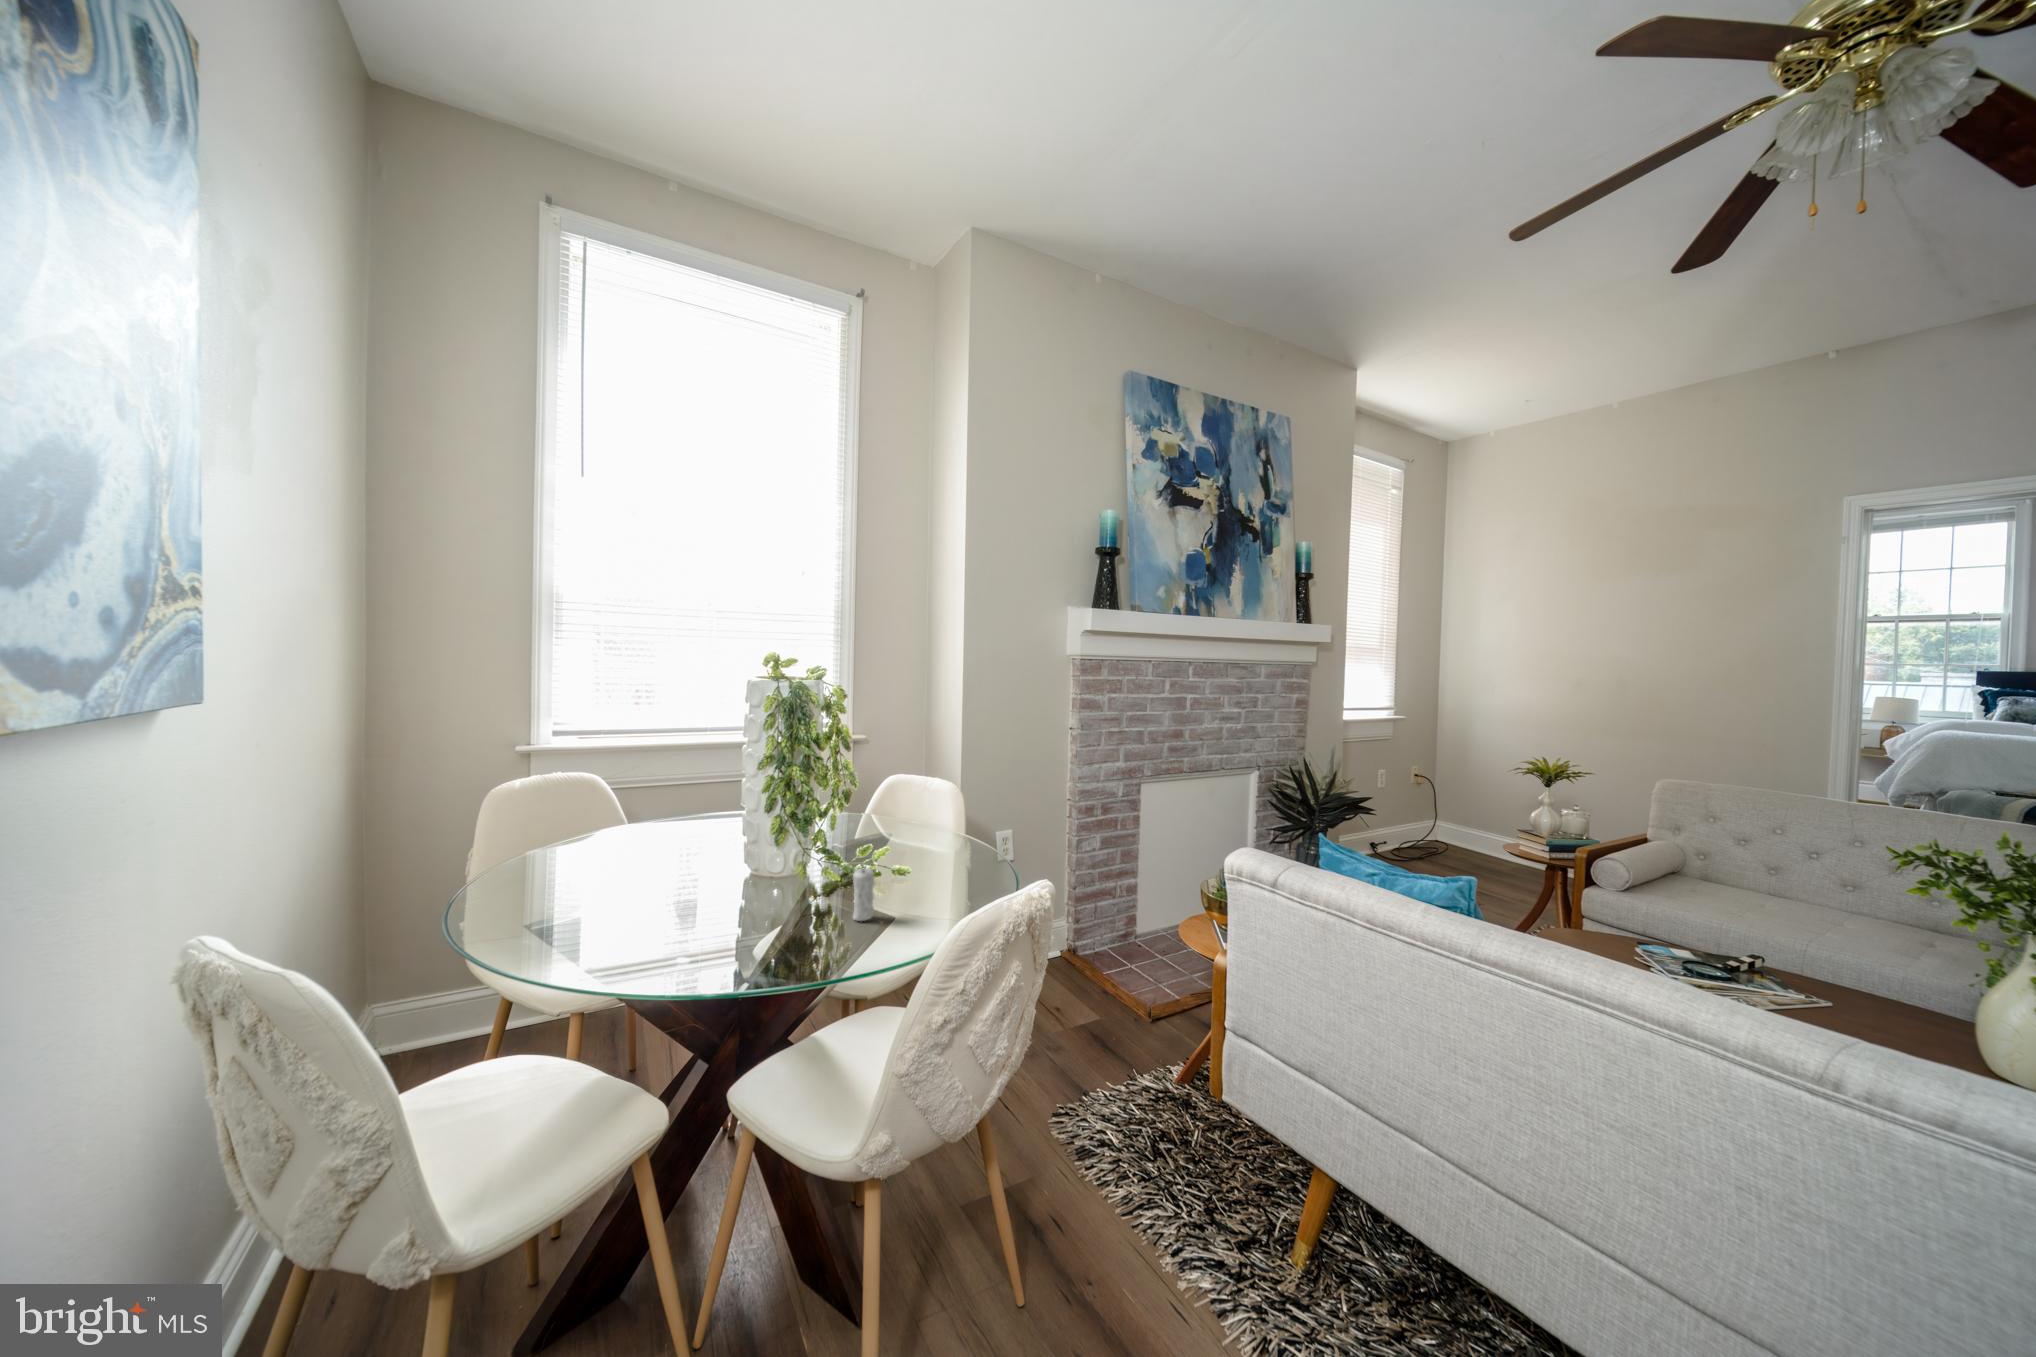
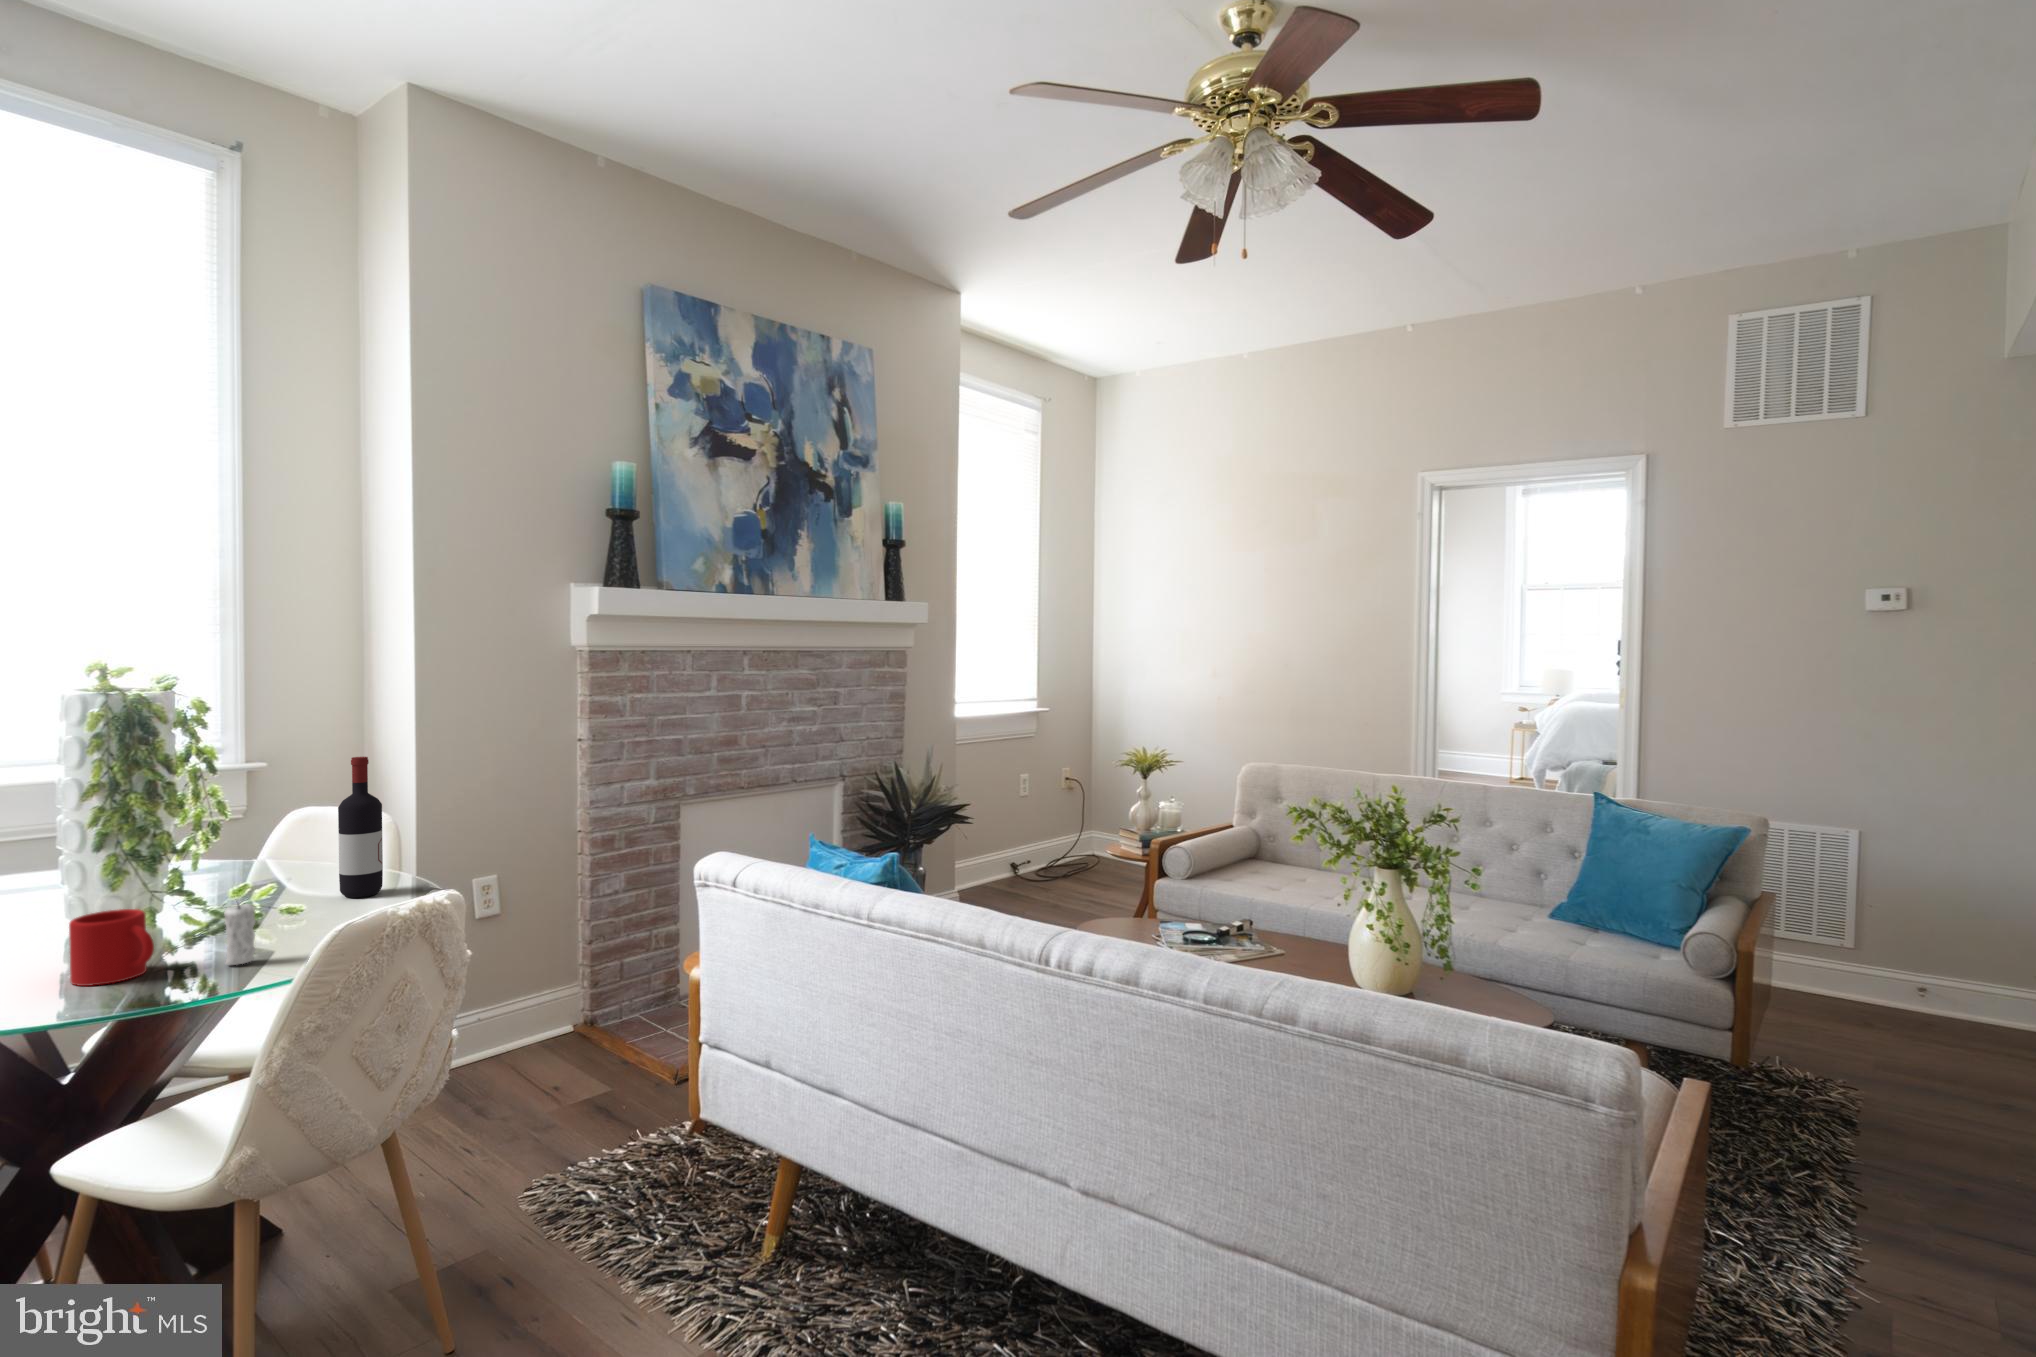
wine bottle: none [925,741,955,855] -> present [338,757,383,898]
mug: none [749,862,805,927] -> present [69,909,154,986]

